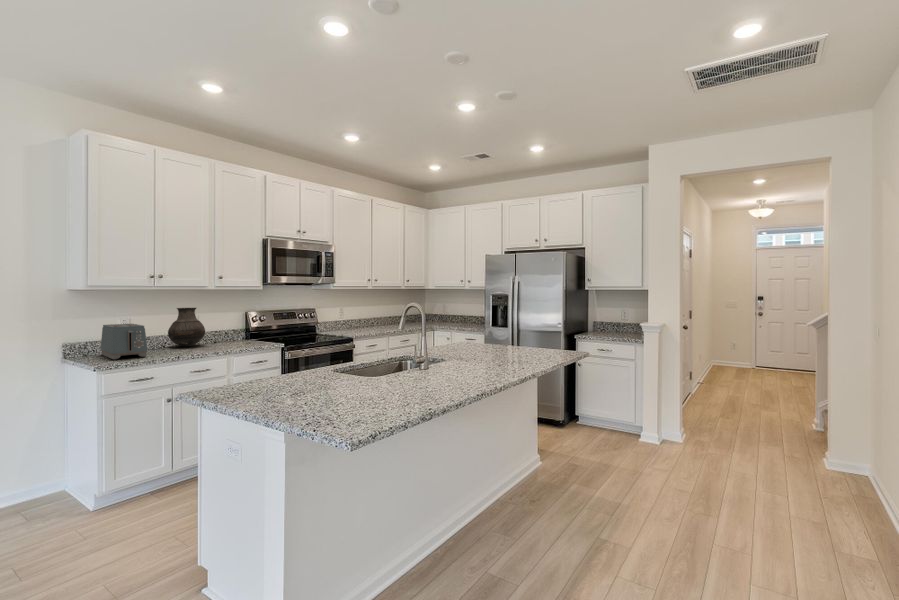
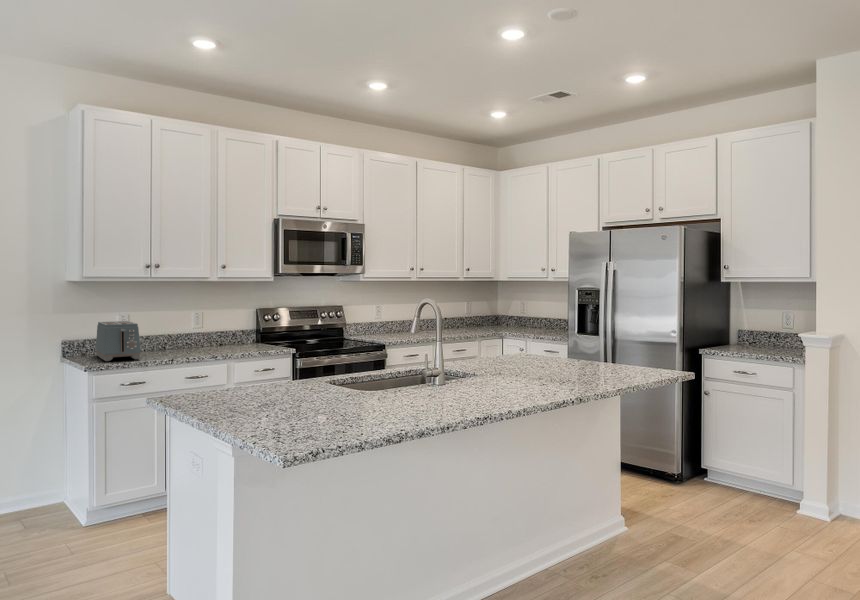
vase: present [168,308,205,346] -> none [167,303,207,349]

